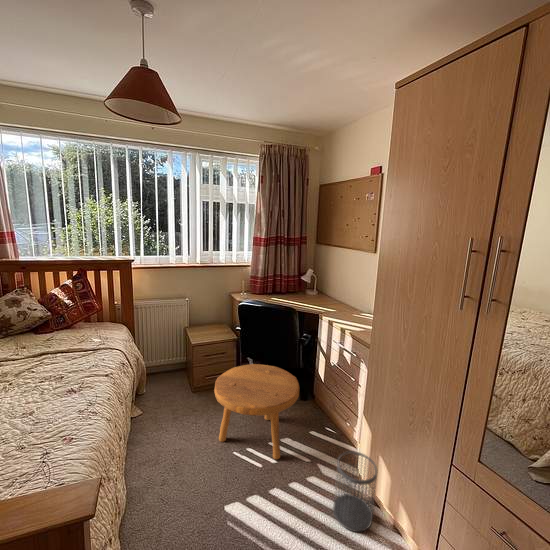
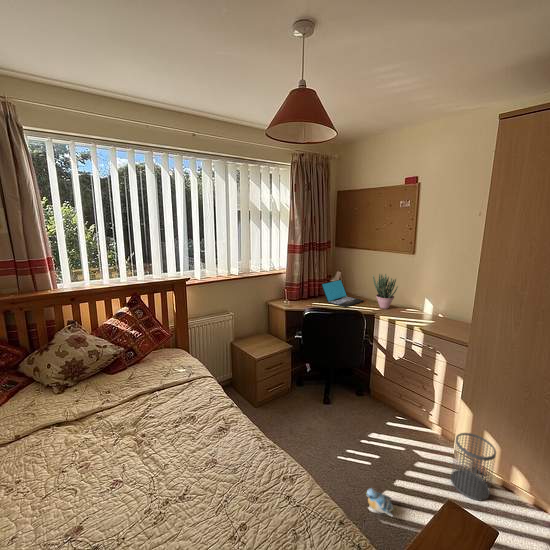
potted plant: none [331,271,353,311] -> present [373,274,398,309]
laptop: none [282,278,328,306] -> present [321,280,364,307]
footstool: present [214,364,299,459] -> none [309,368,392,454]
plush toy: none [221,485,249,519] -> present [366,489,396,517]

